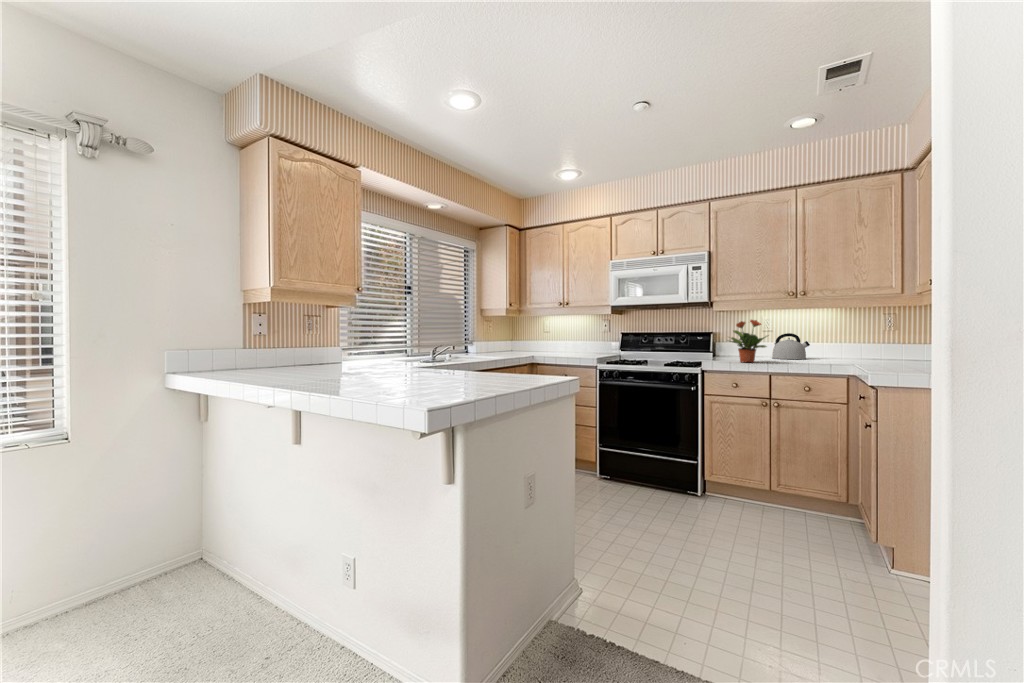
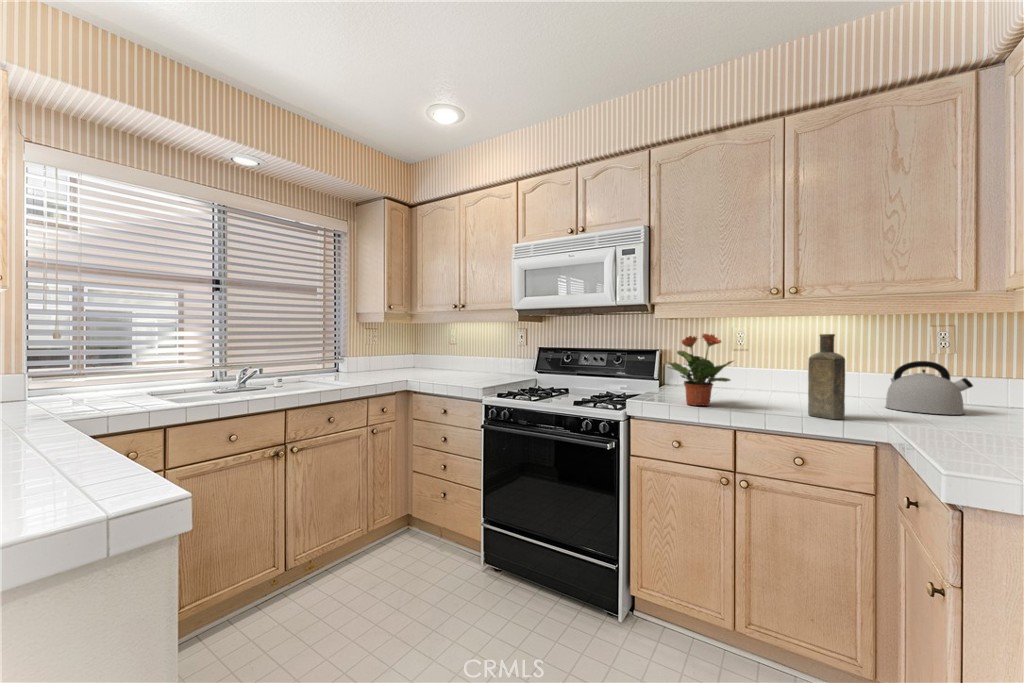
bottle: none [811,318,832,365] -> present [808,334,845,419]
kettle: present [772,333,810,359] -> present [885,361,973,415]

